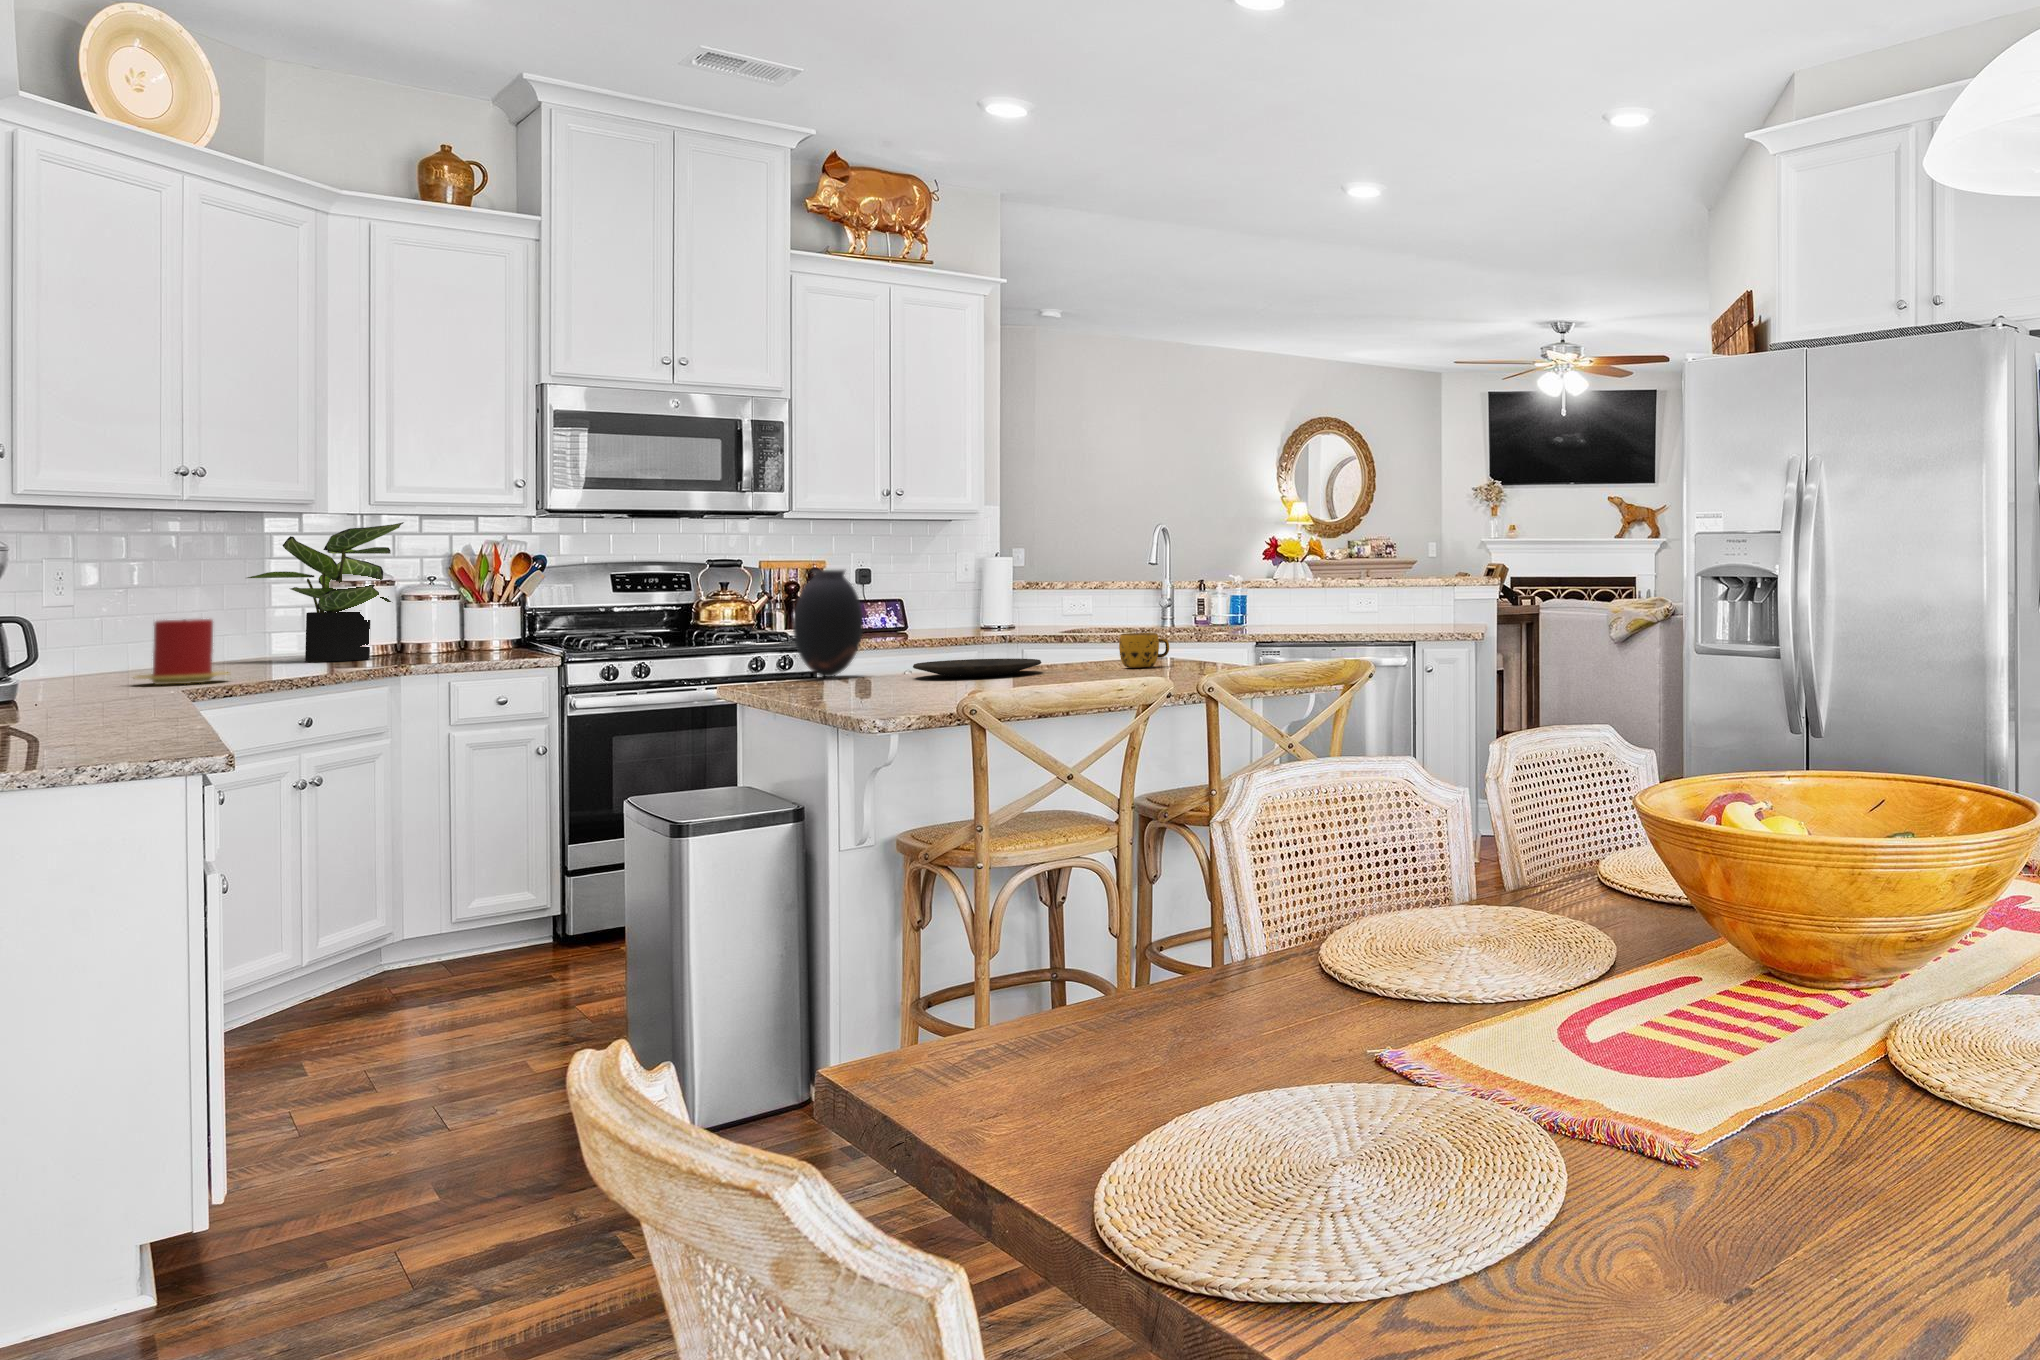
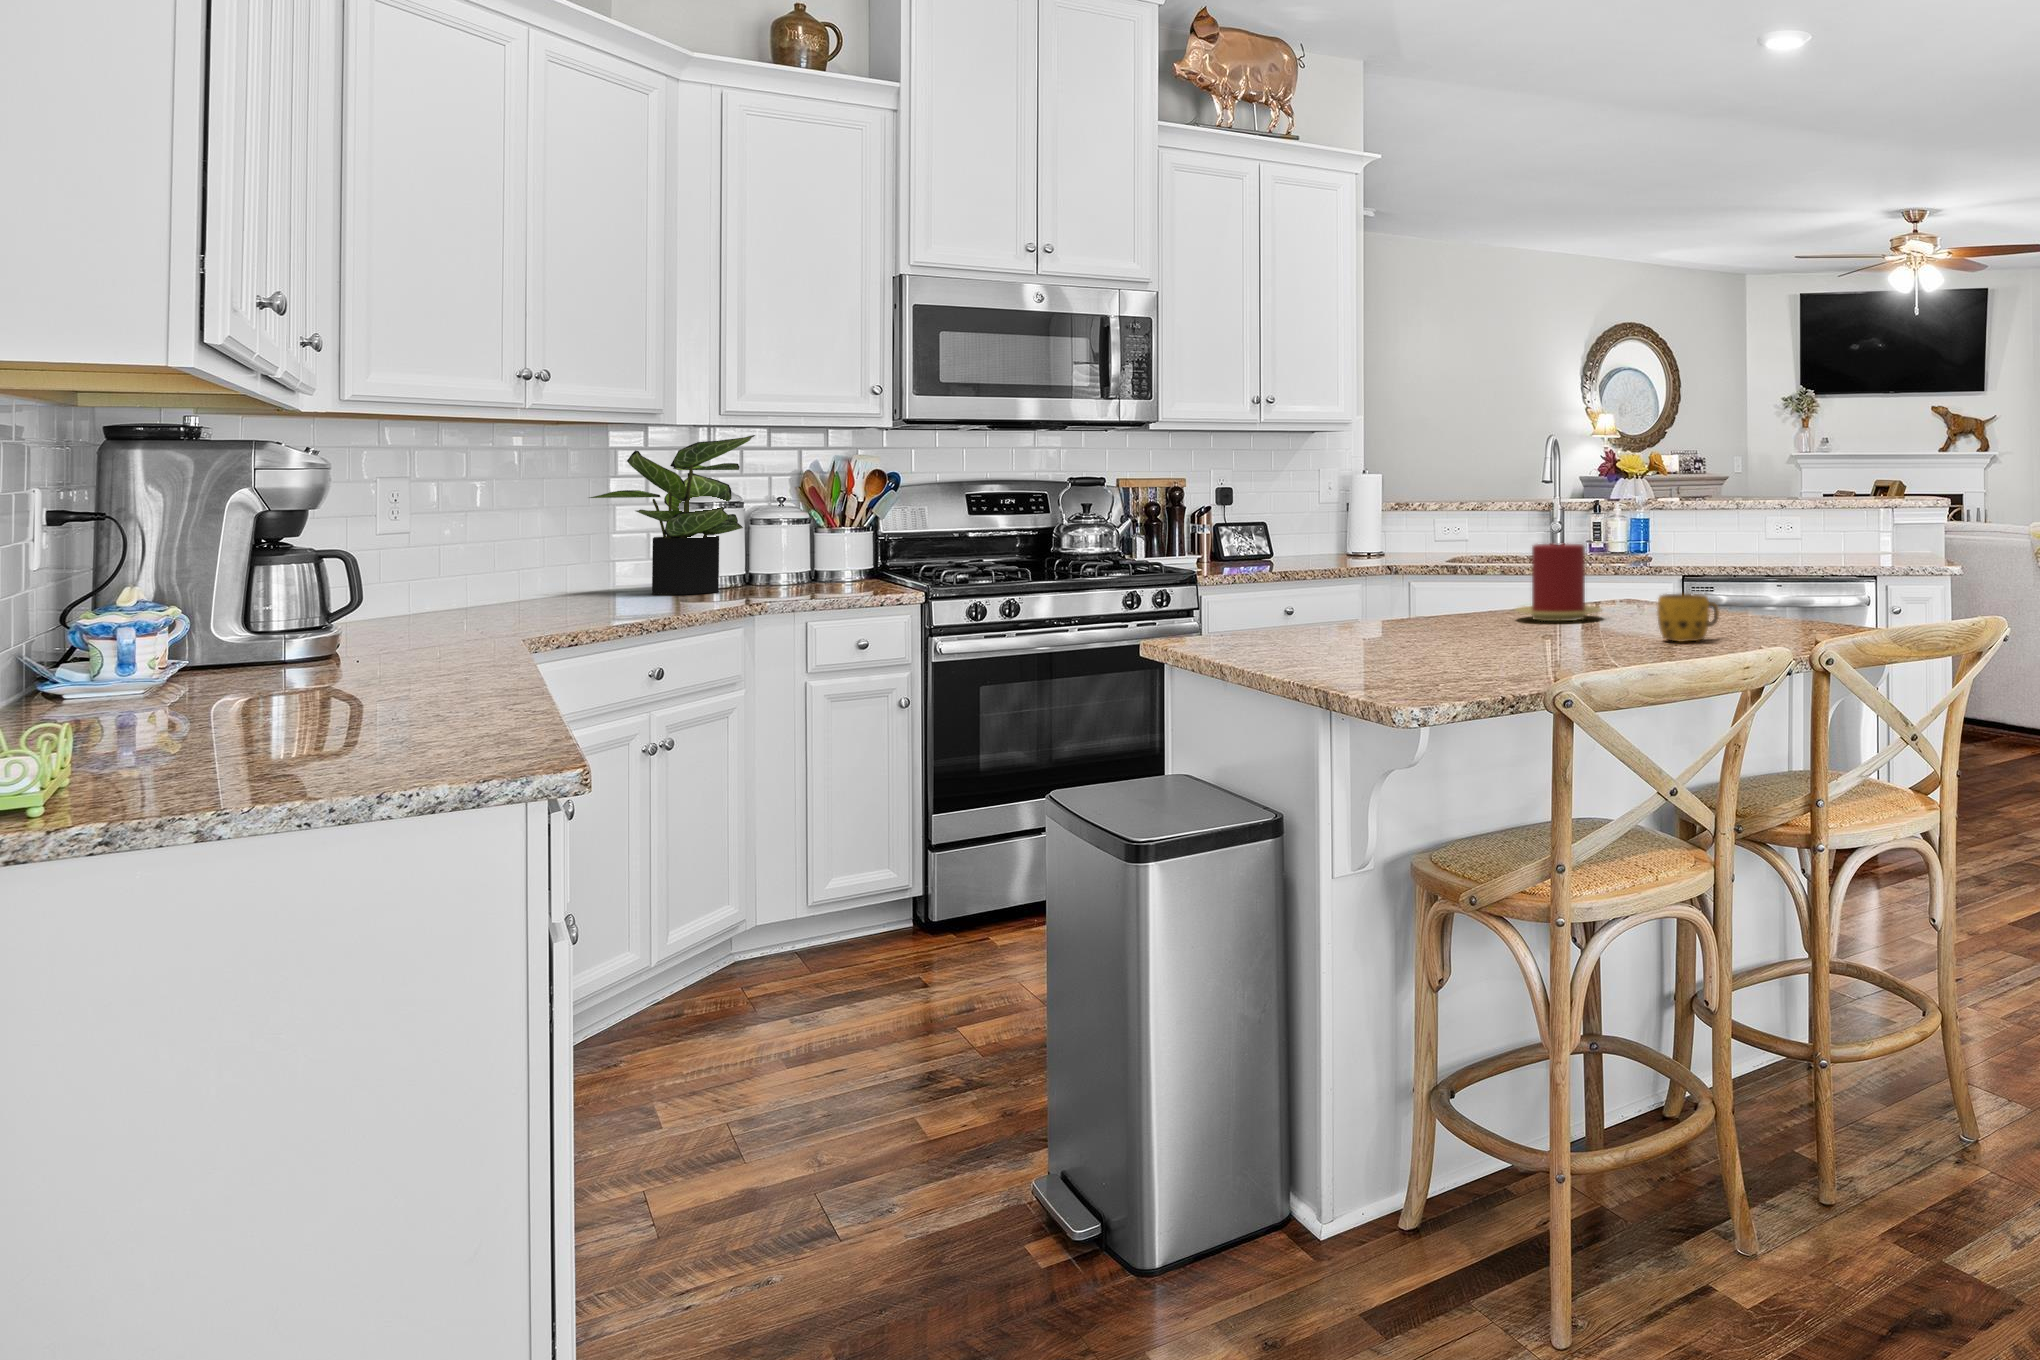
vase: present [793,570,863,677] -> none [1244,505,1327,646]
candle: present [135,619,228,684] -> present [1516,544,1602,621]
plate: present [913,659,1041,677] -> none [1402,624,1564,653]

